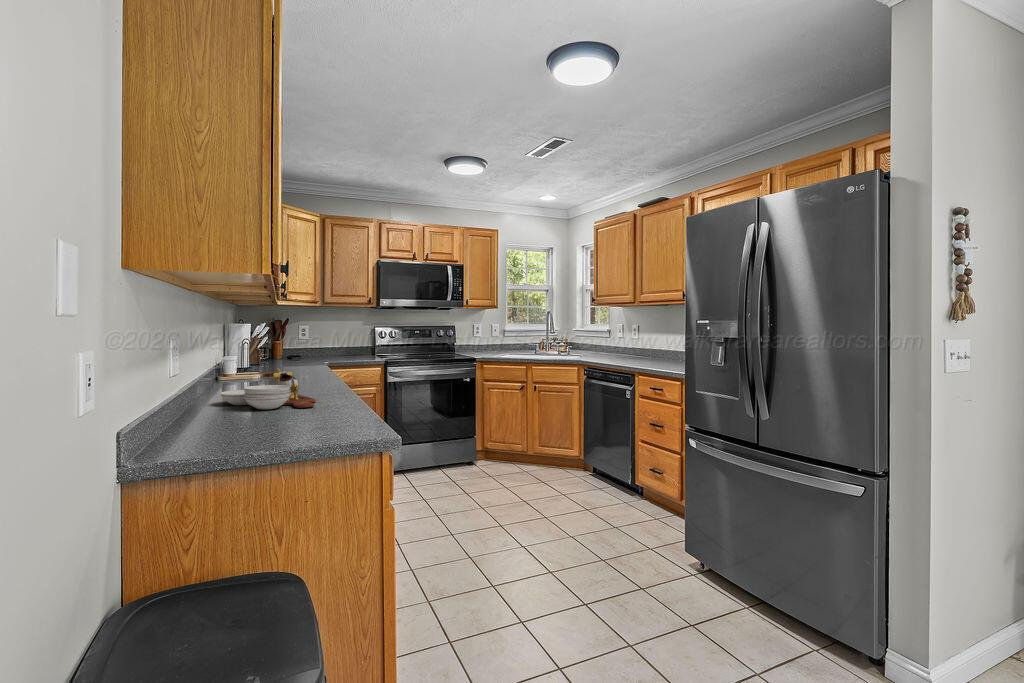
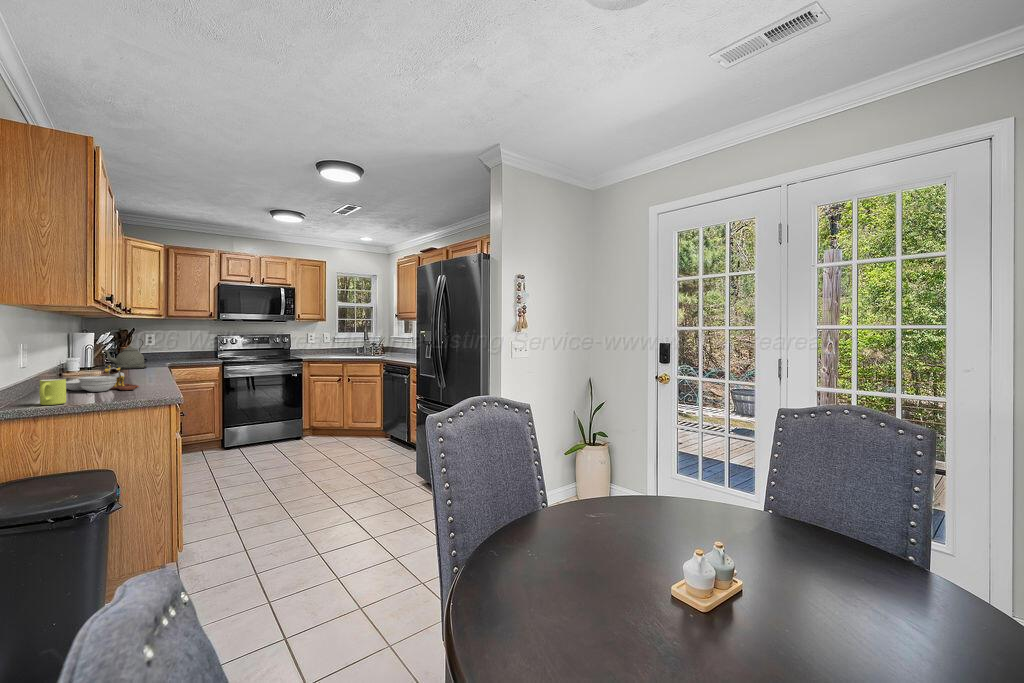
kettle: none [259,330,307,369] -> present [103,339,147,369]
mug: none [195,394,232,438] -> present [39,379,66,405]

